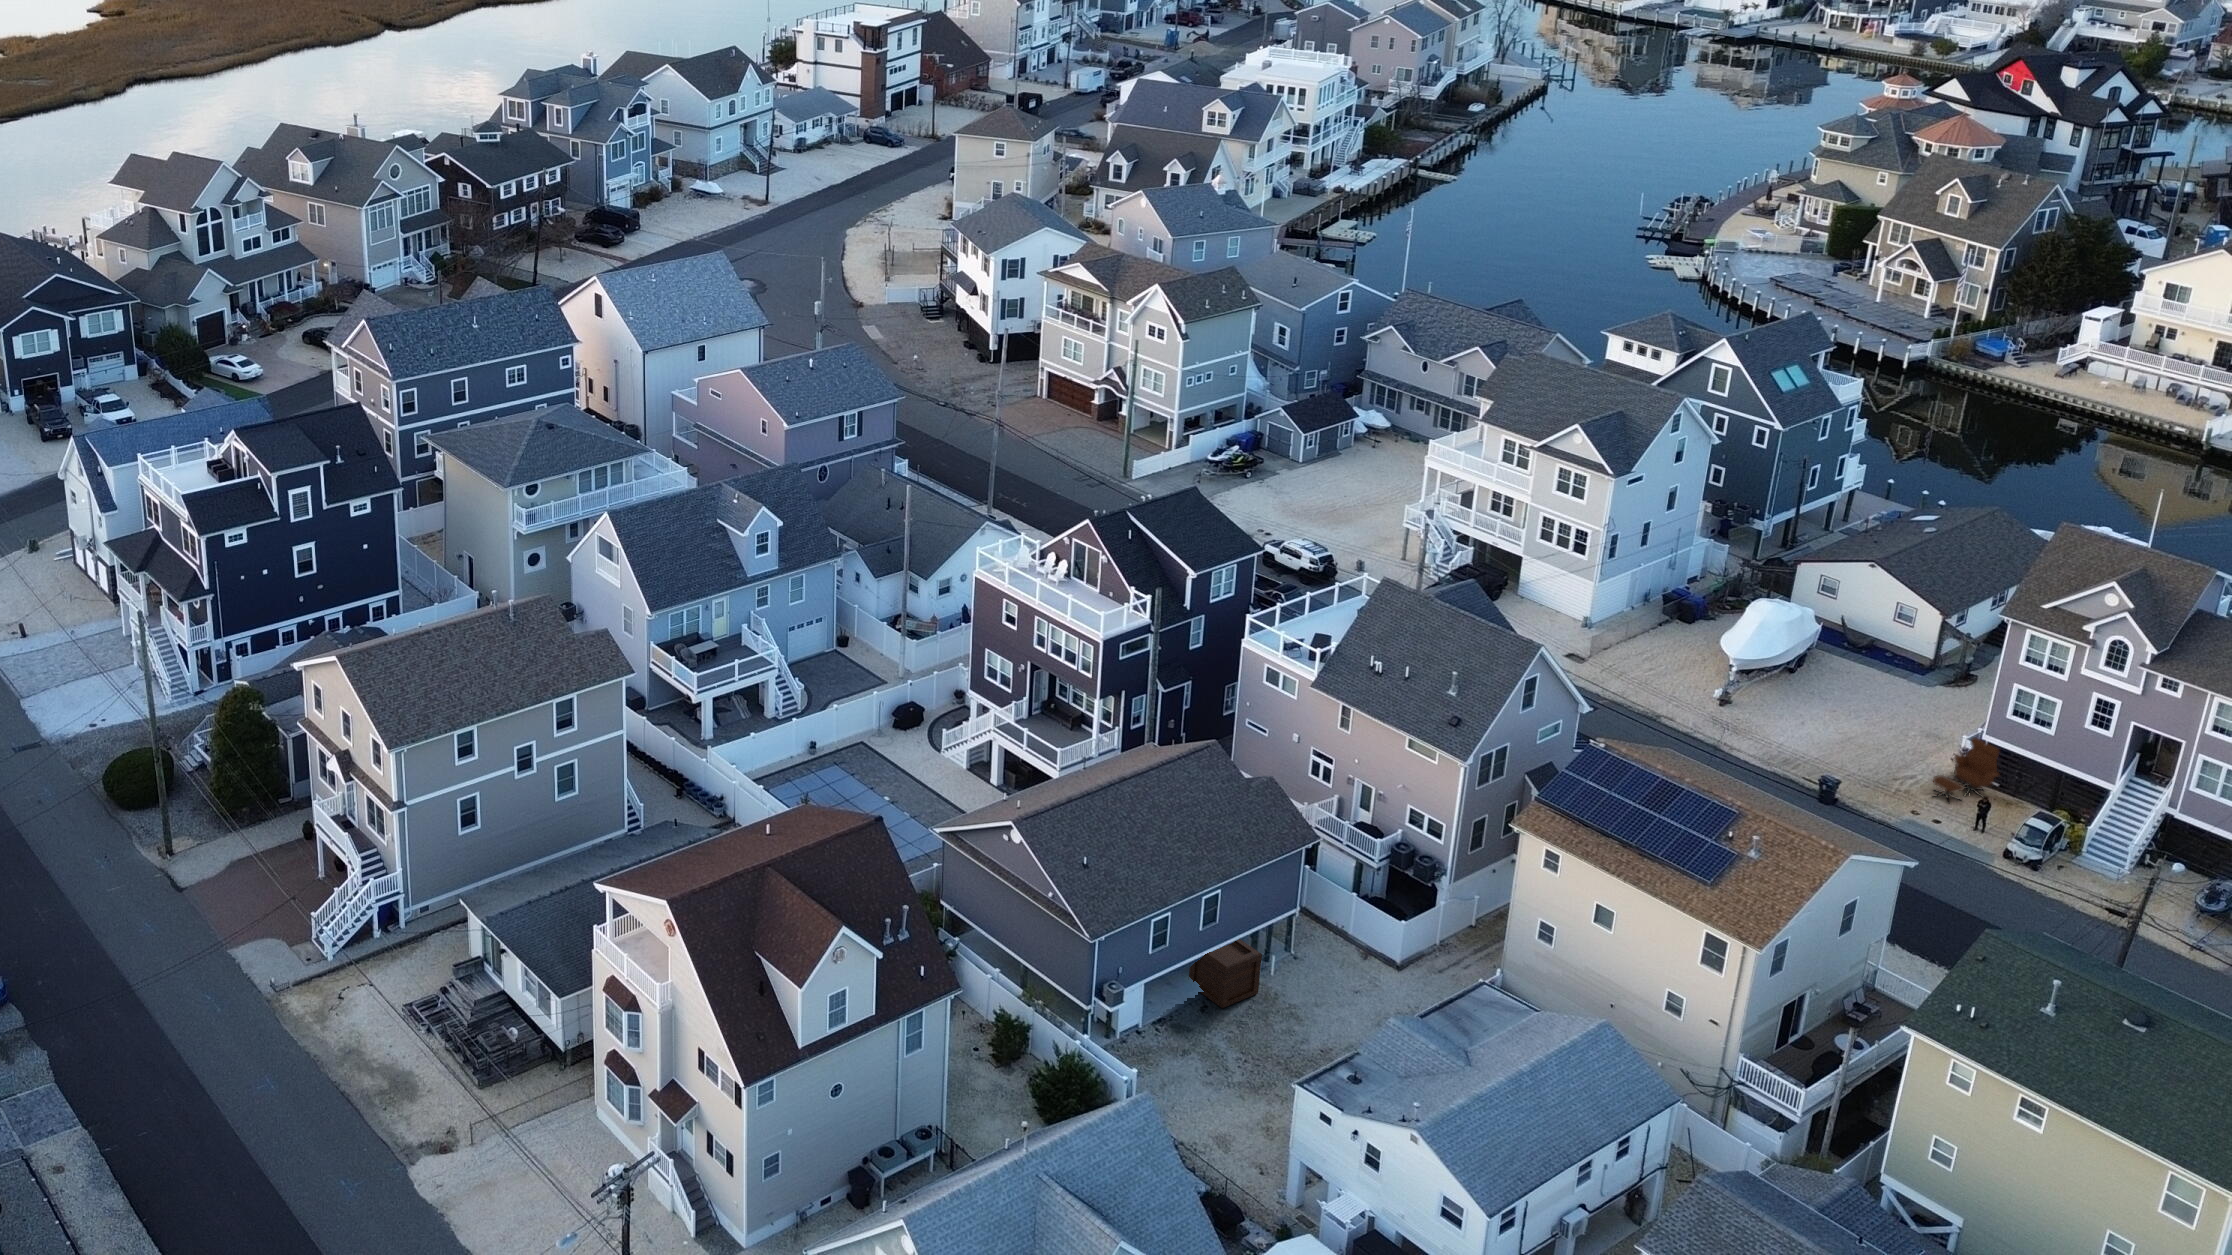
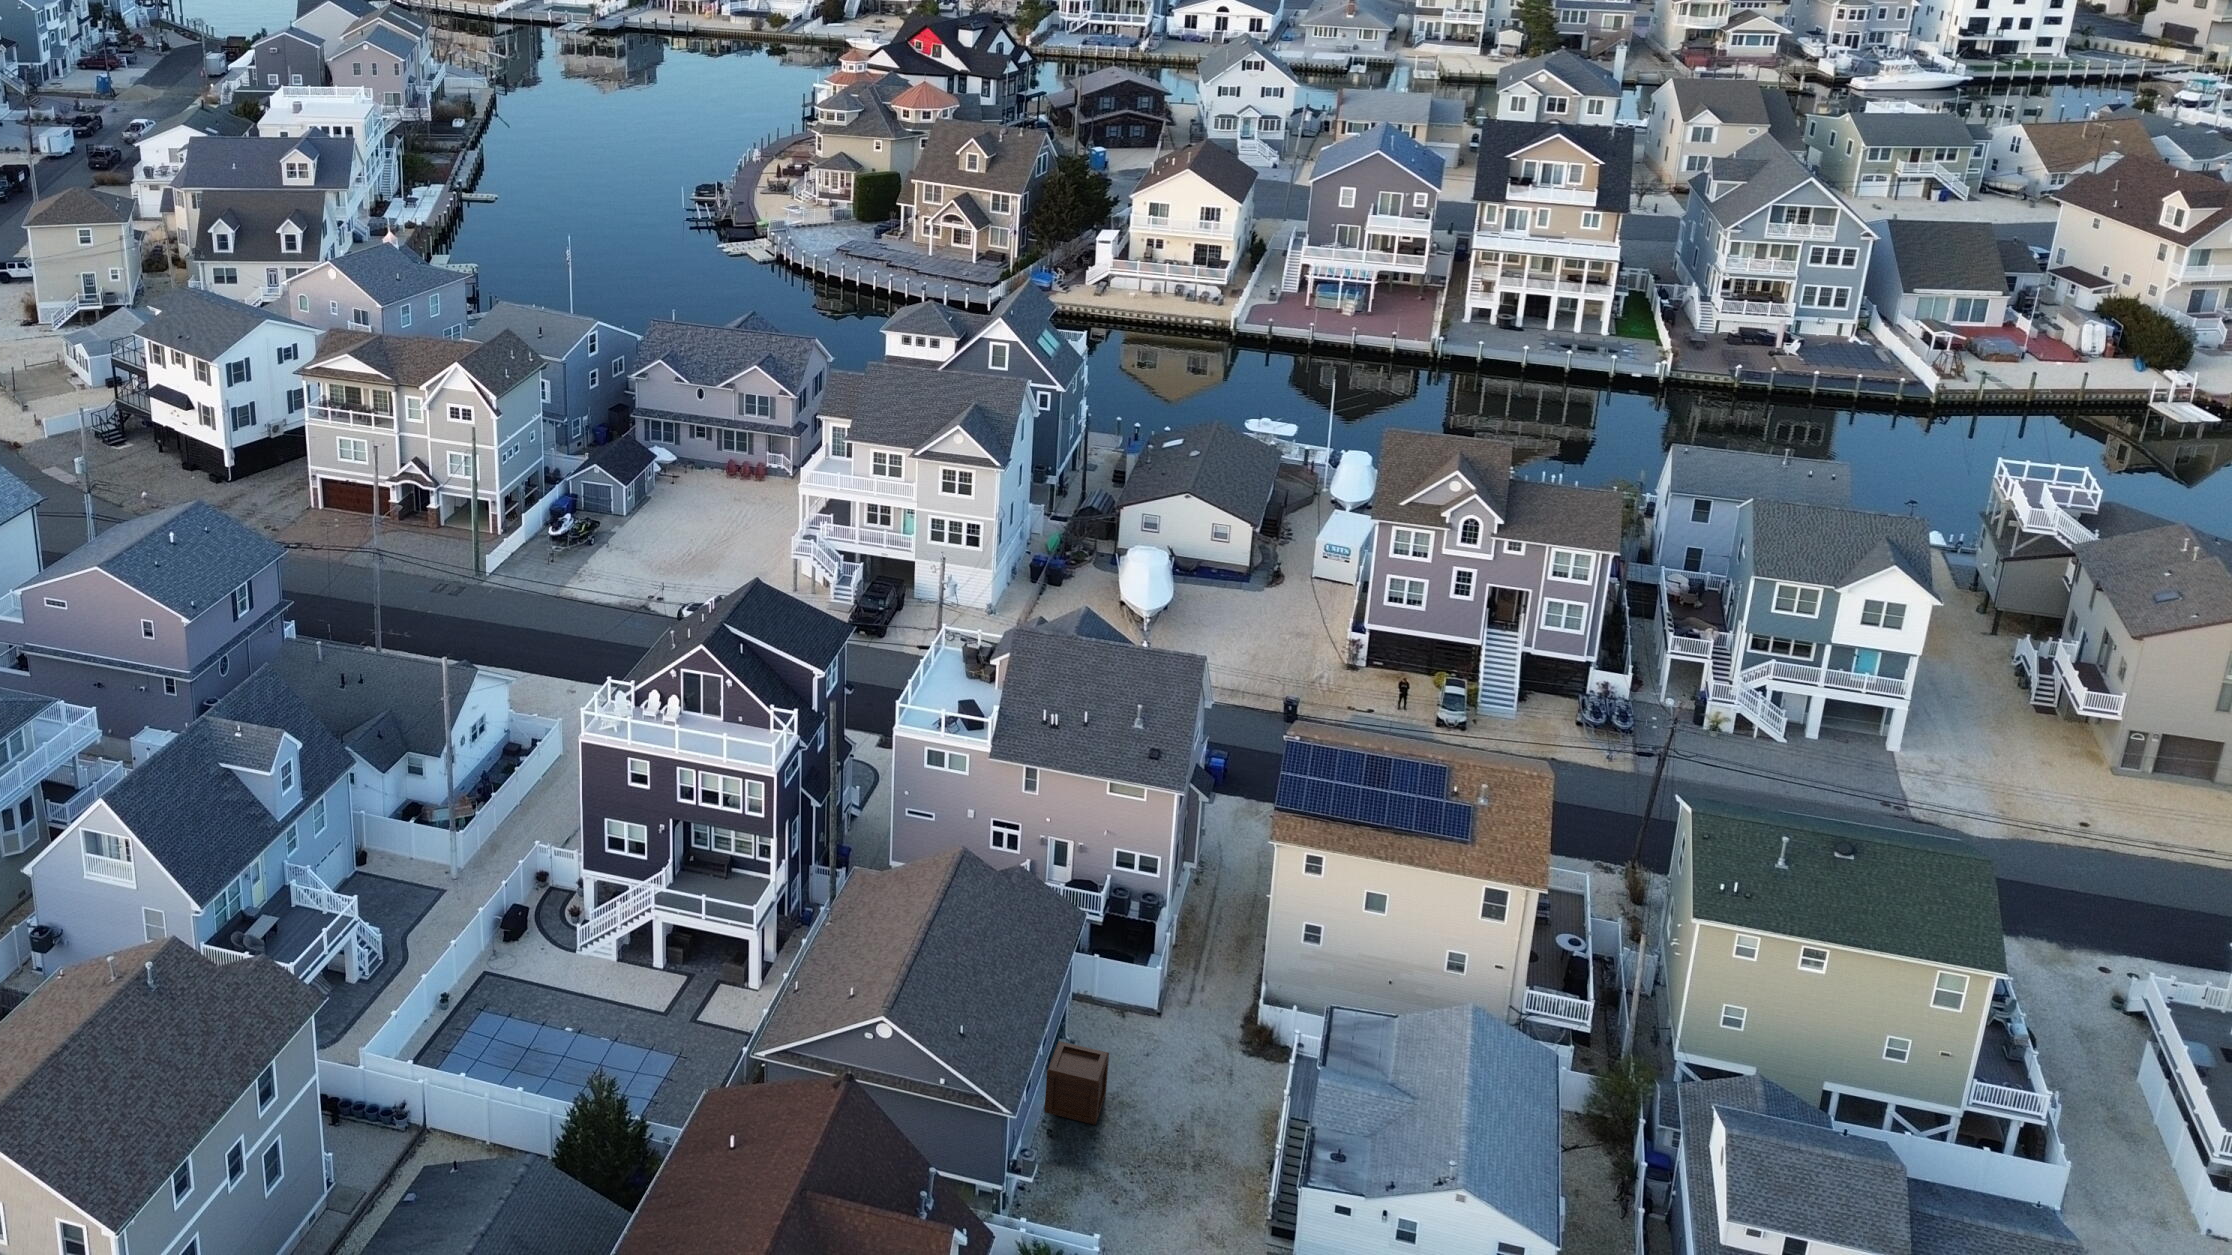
lounge chair: present [1933,738,1999,799] -> none [1345,627,1388,689]

